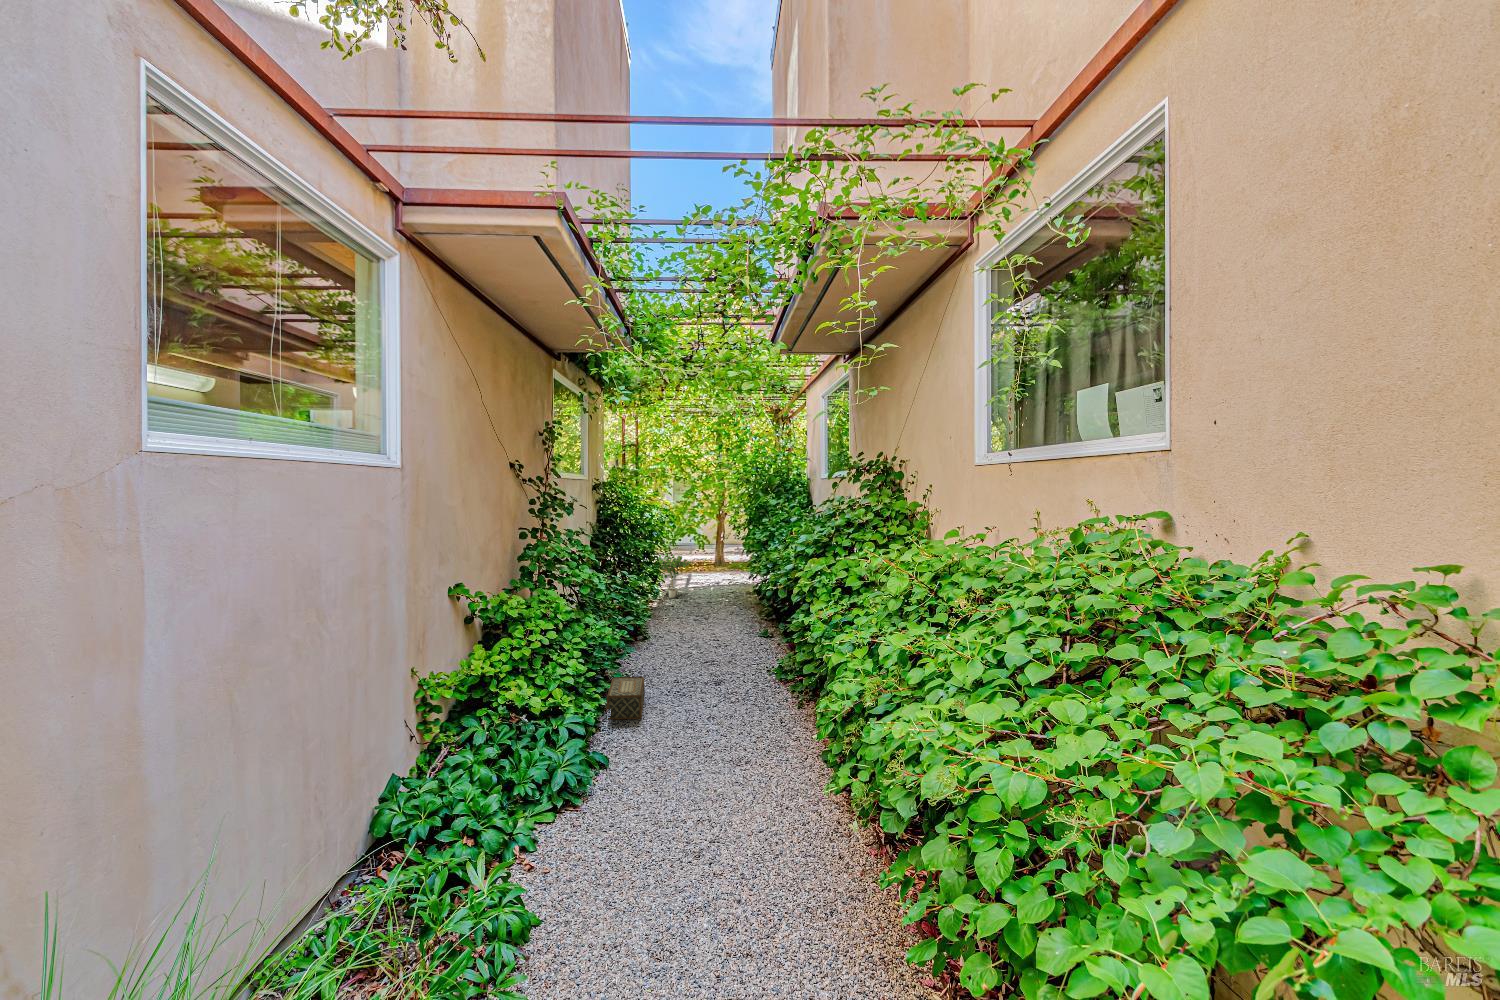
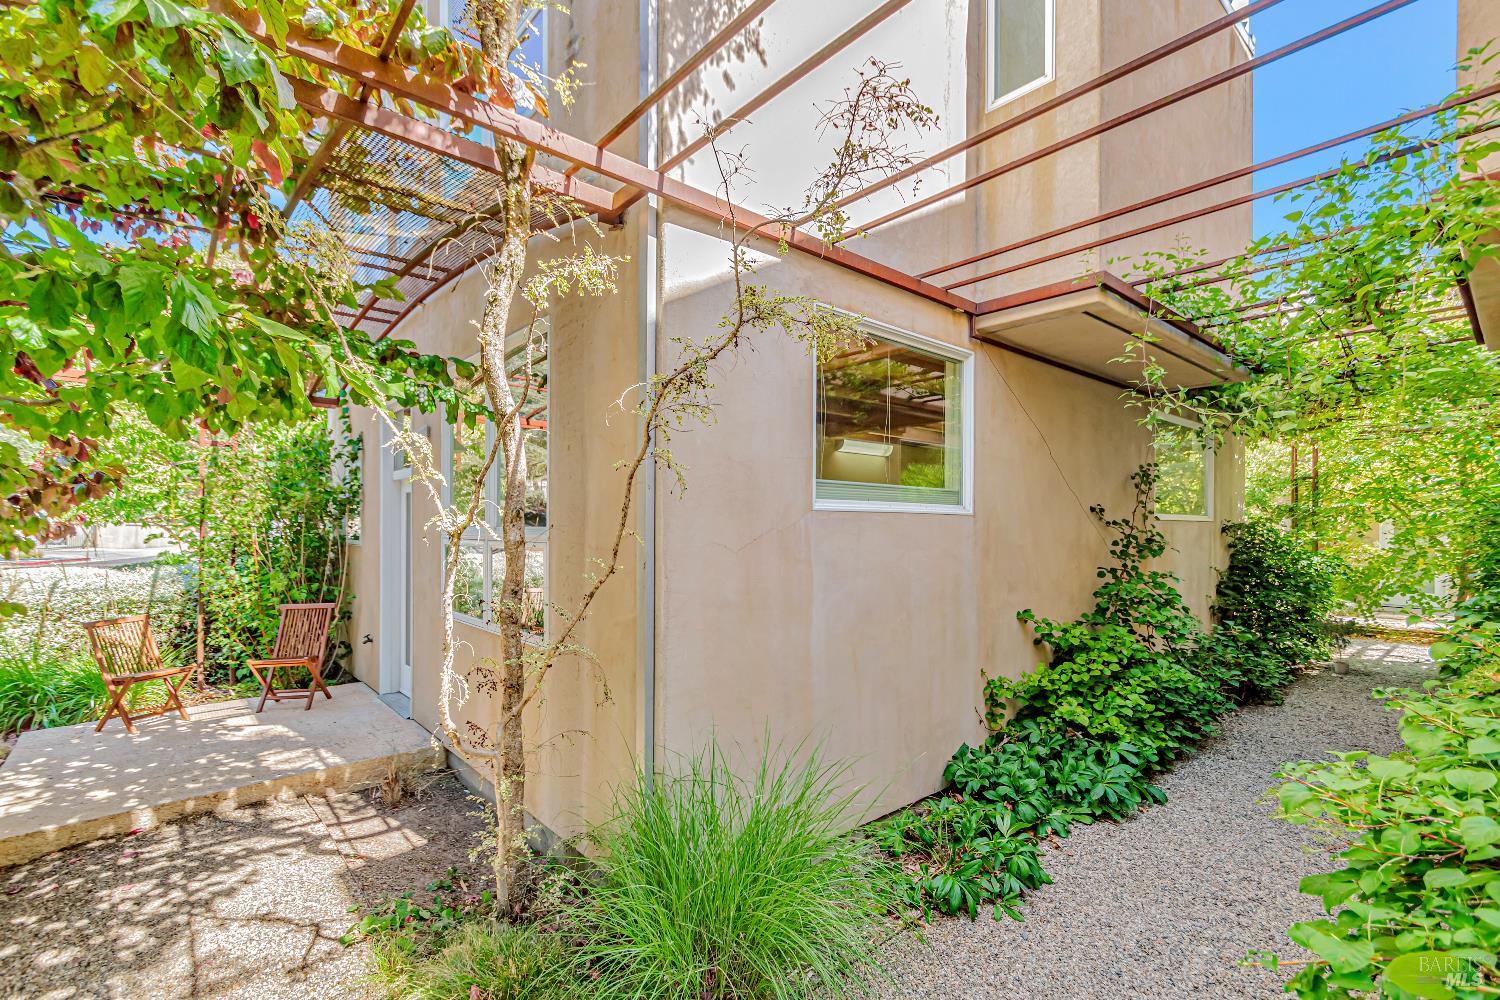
woven basket: present [607,677,644,720] -> none [1180,730,1238,778]

